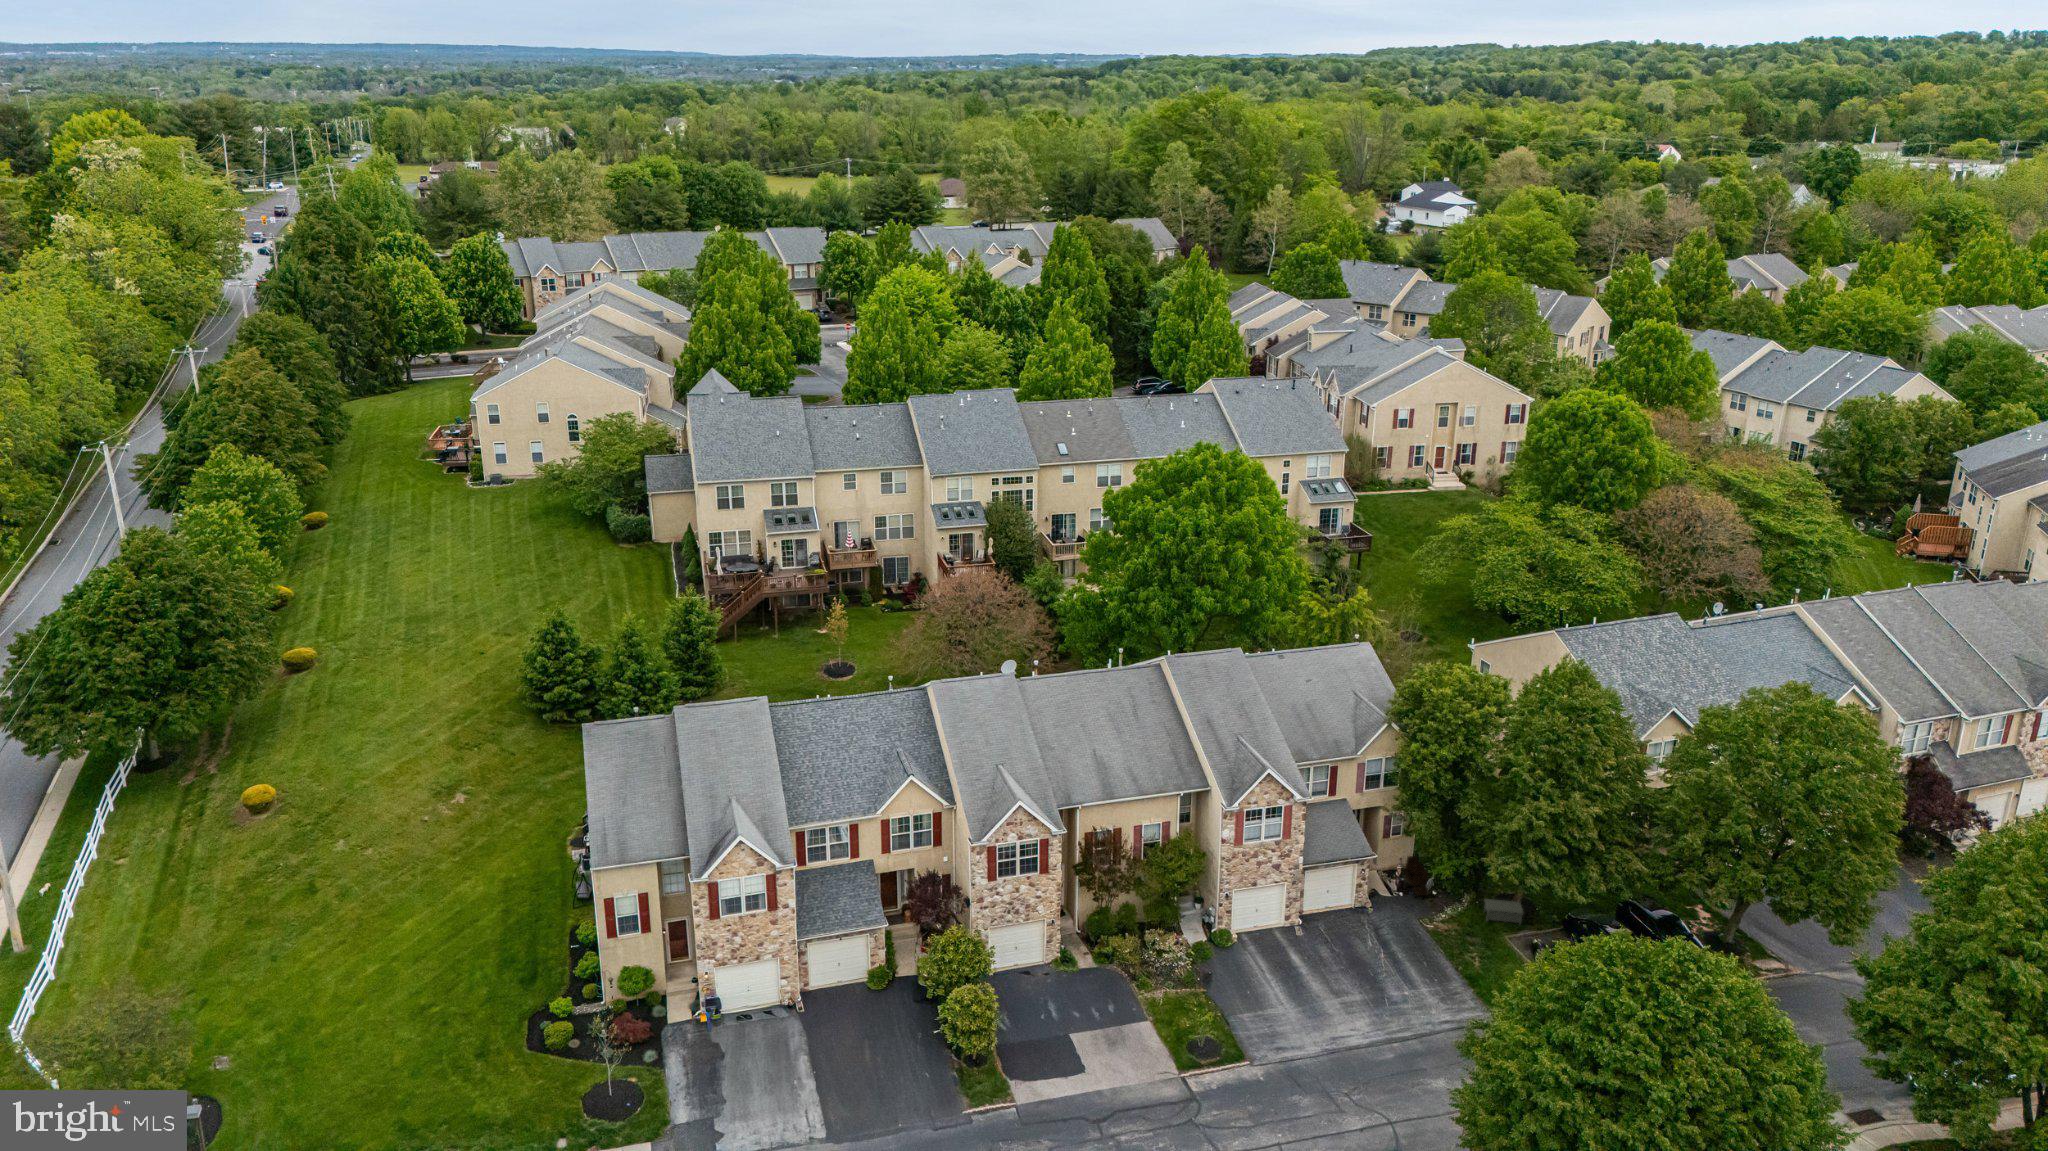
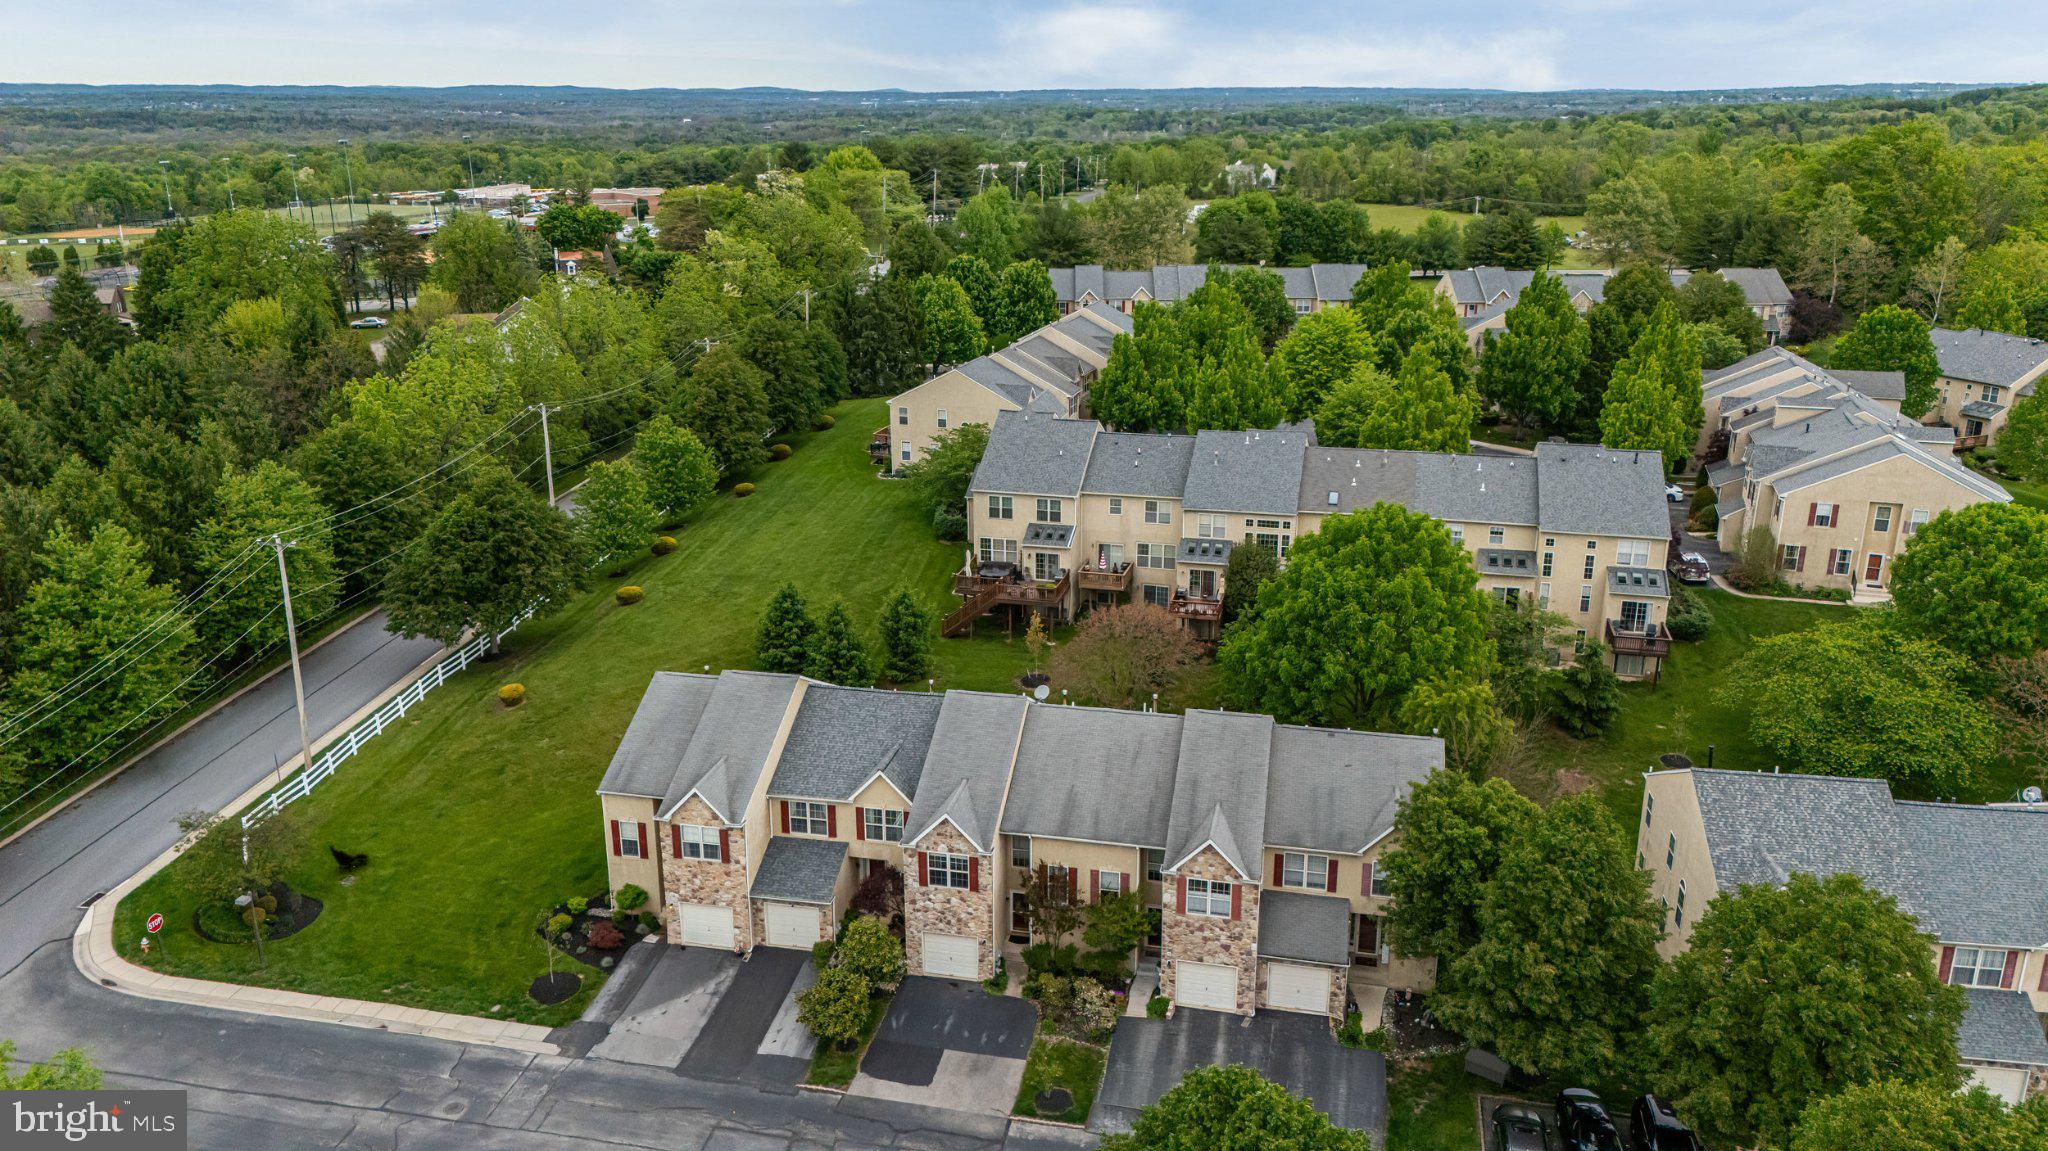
lounge chair: present [1404,856,1429,896] -> present [330,846,369,868]

